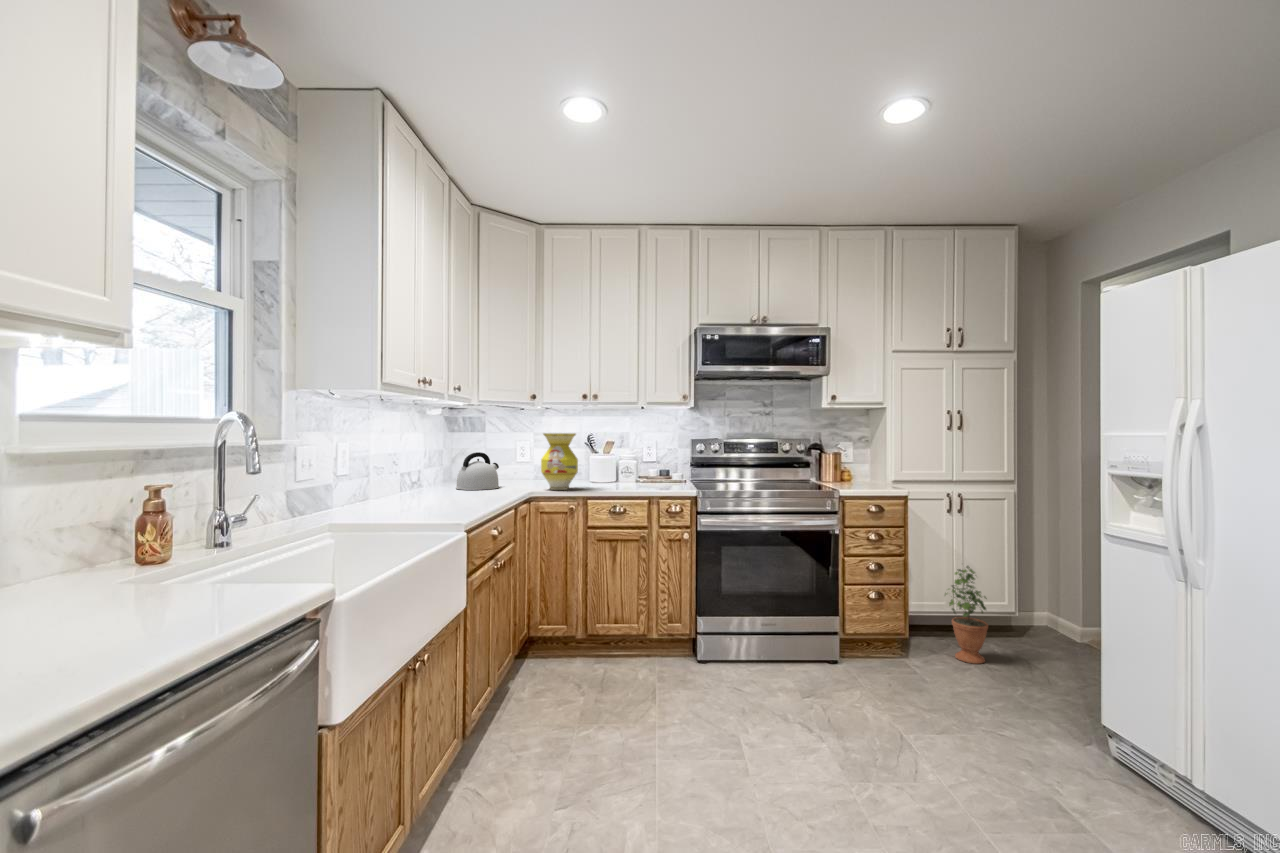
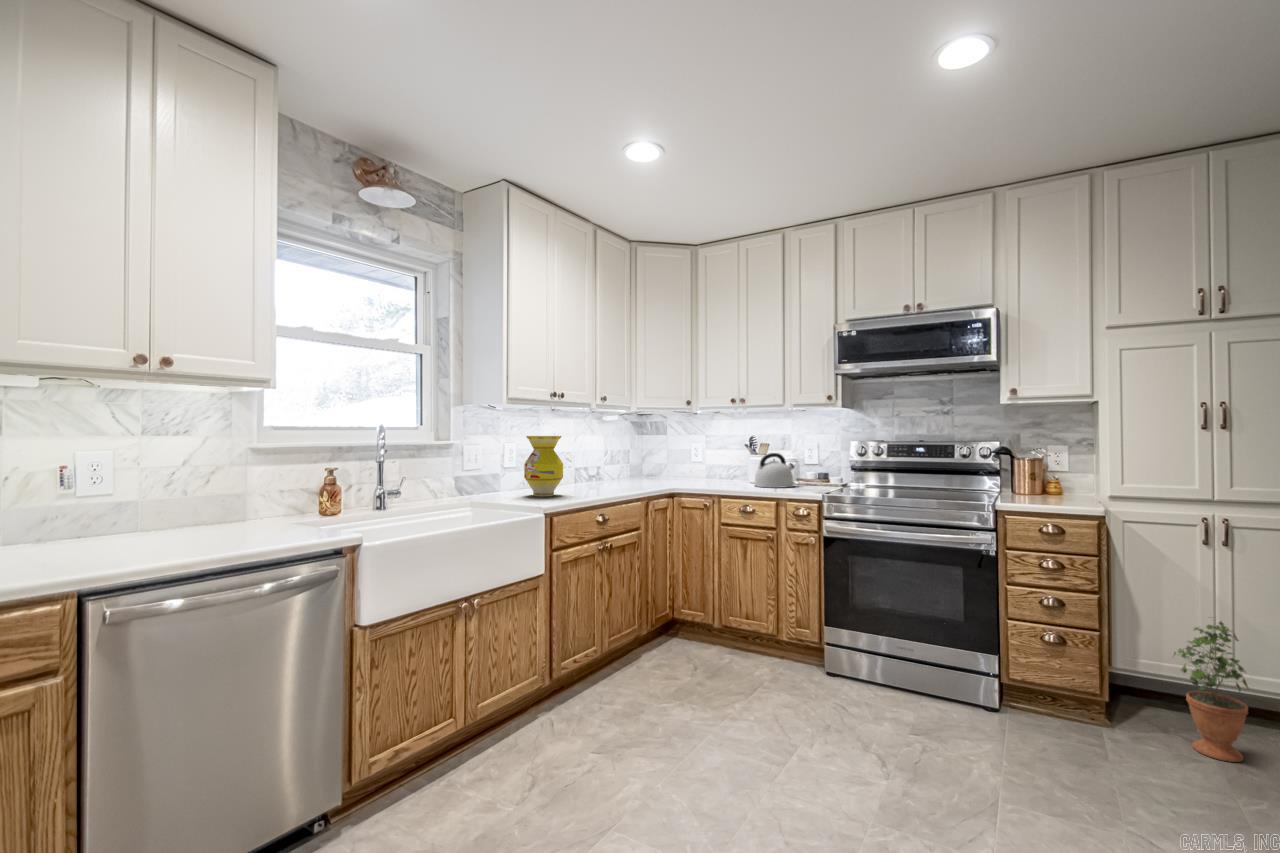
vase: present [541,433,578,490] -> present [524,436,563,496]
kettle: present [456,452,499,490] -> present [755,453,794,488]

